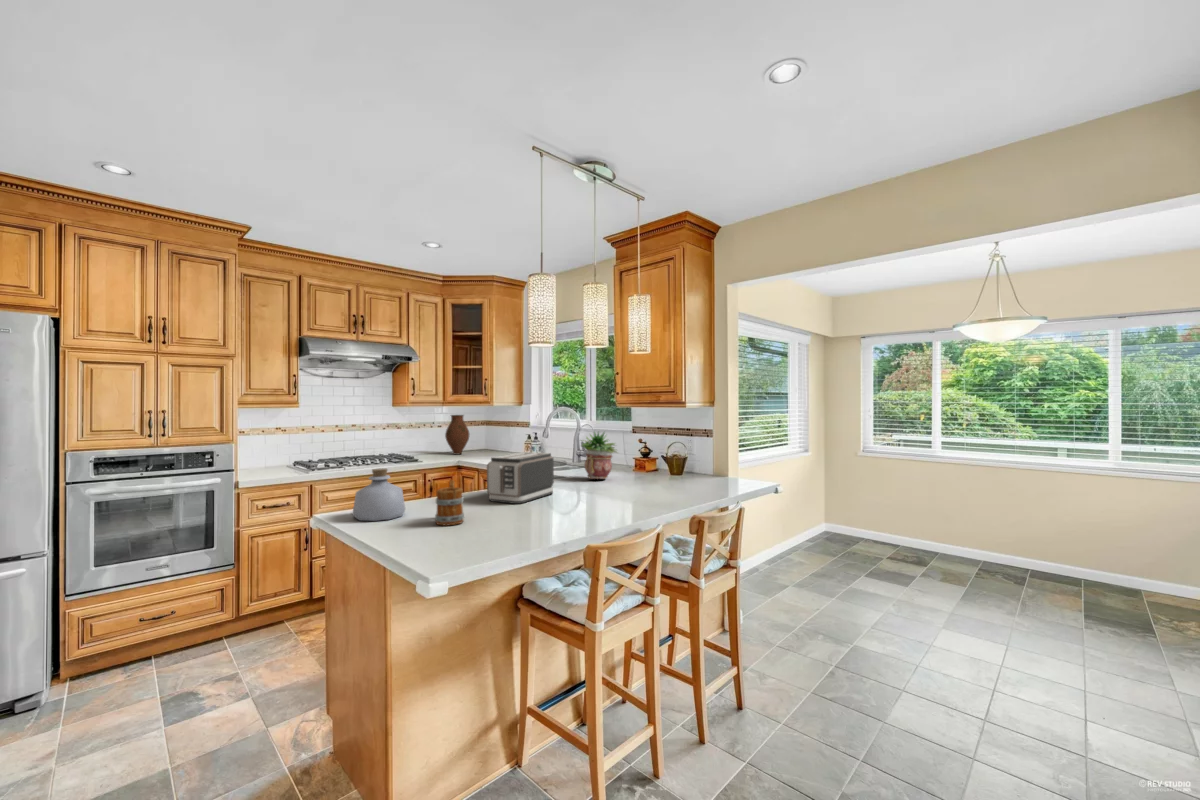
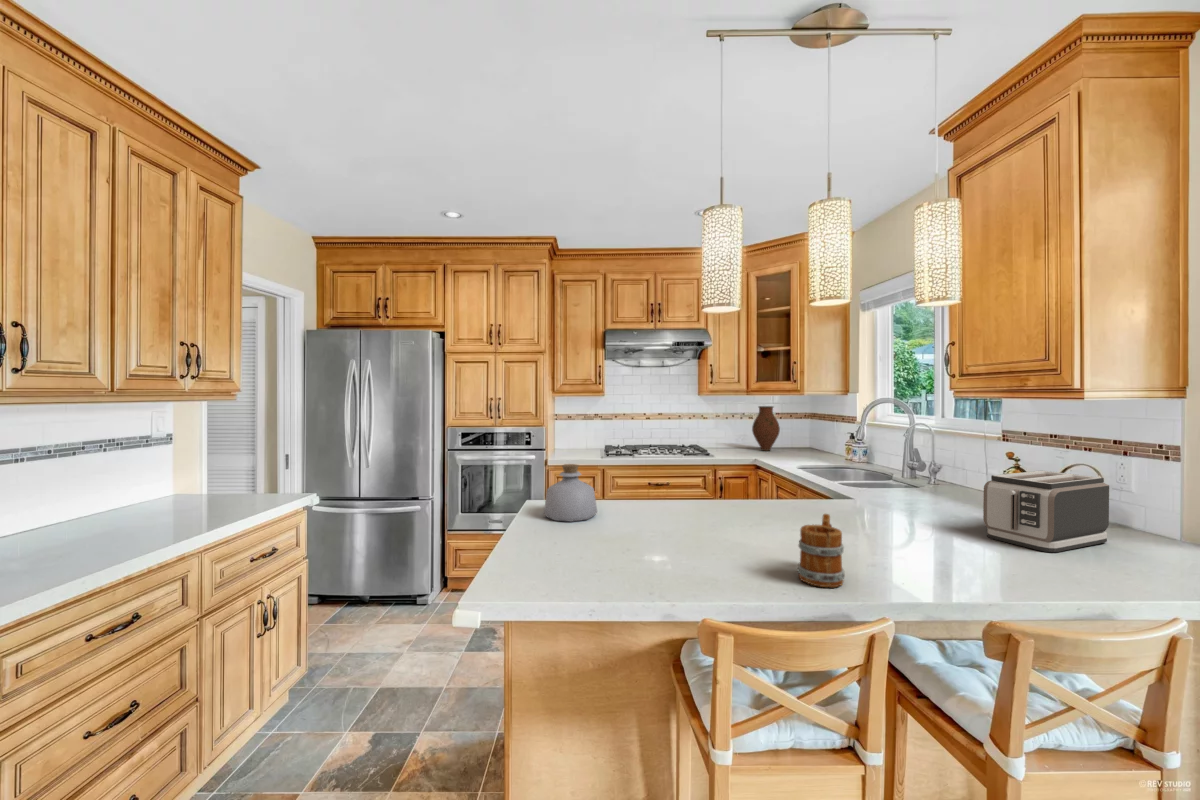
potted plant: present [582,433,617,479] -> none [874,435,945,510]
toaster: present [487,452,554,504] -> present [983,471,1109,552]
mug: present [435,480,464,525] -> present [798,514,844,587]

